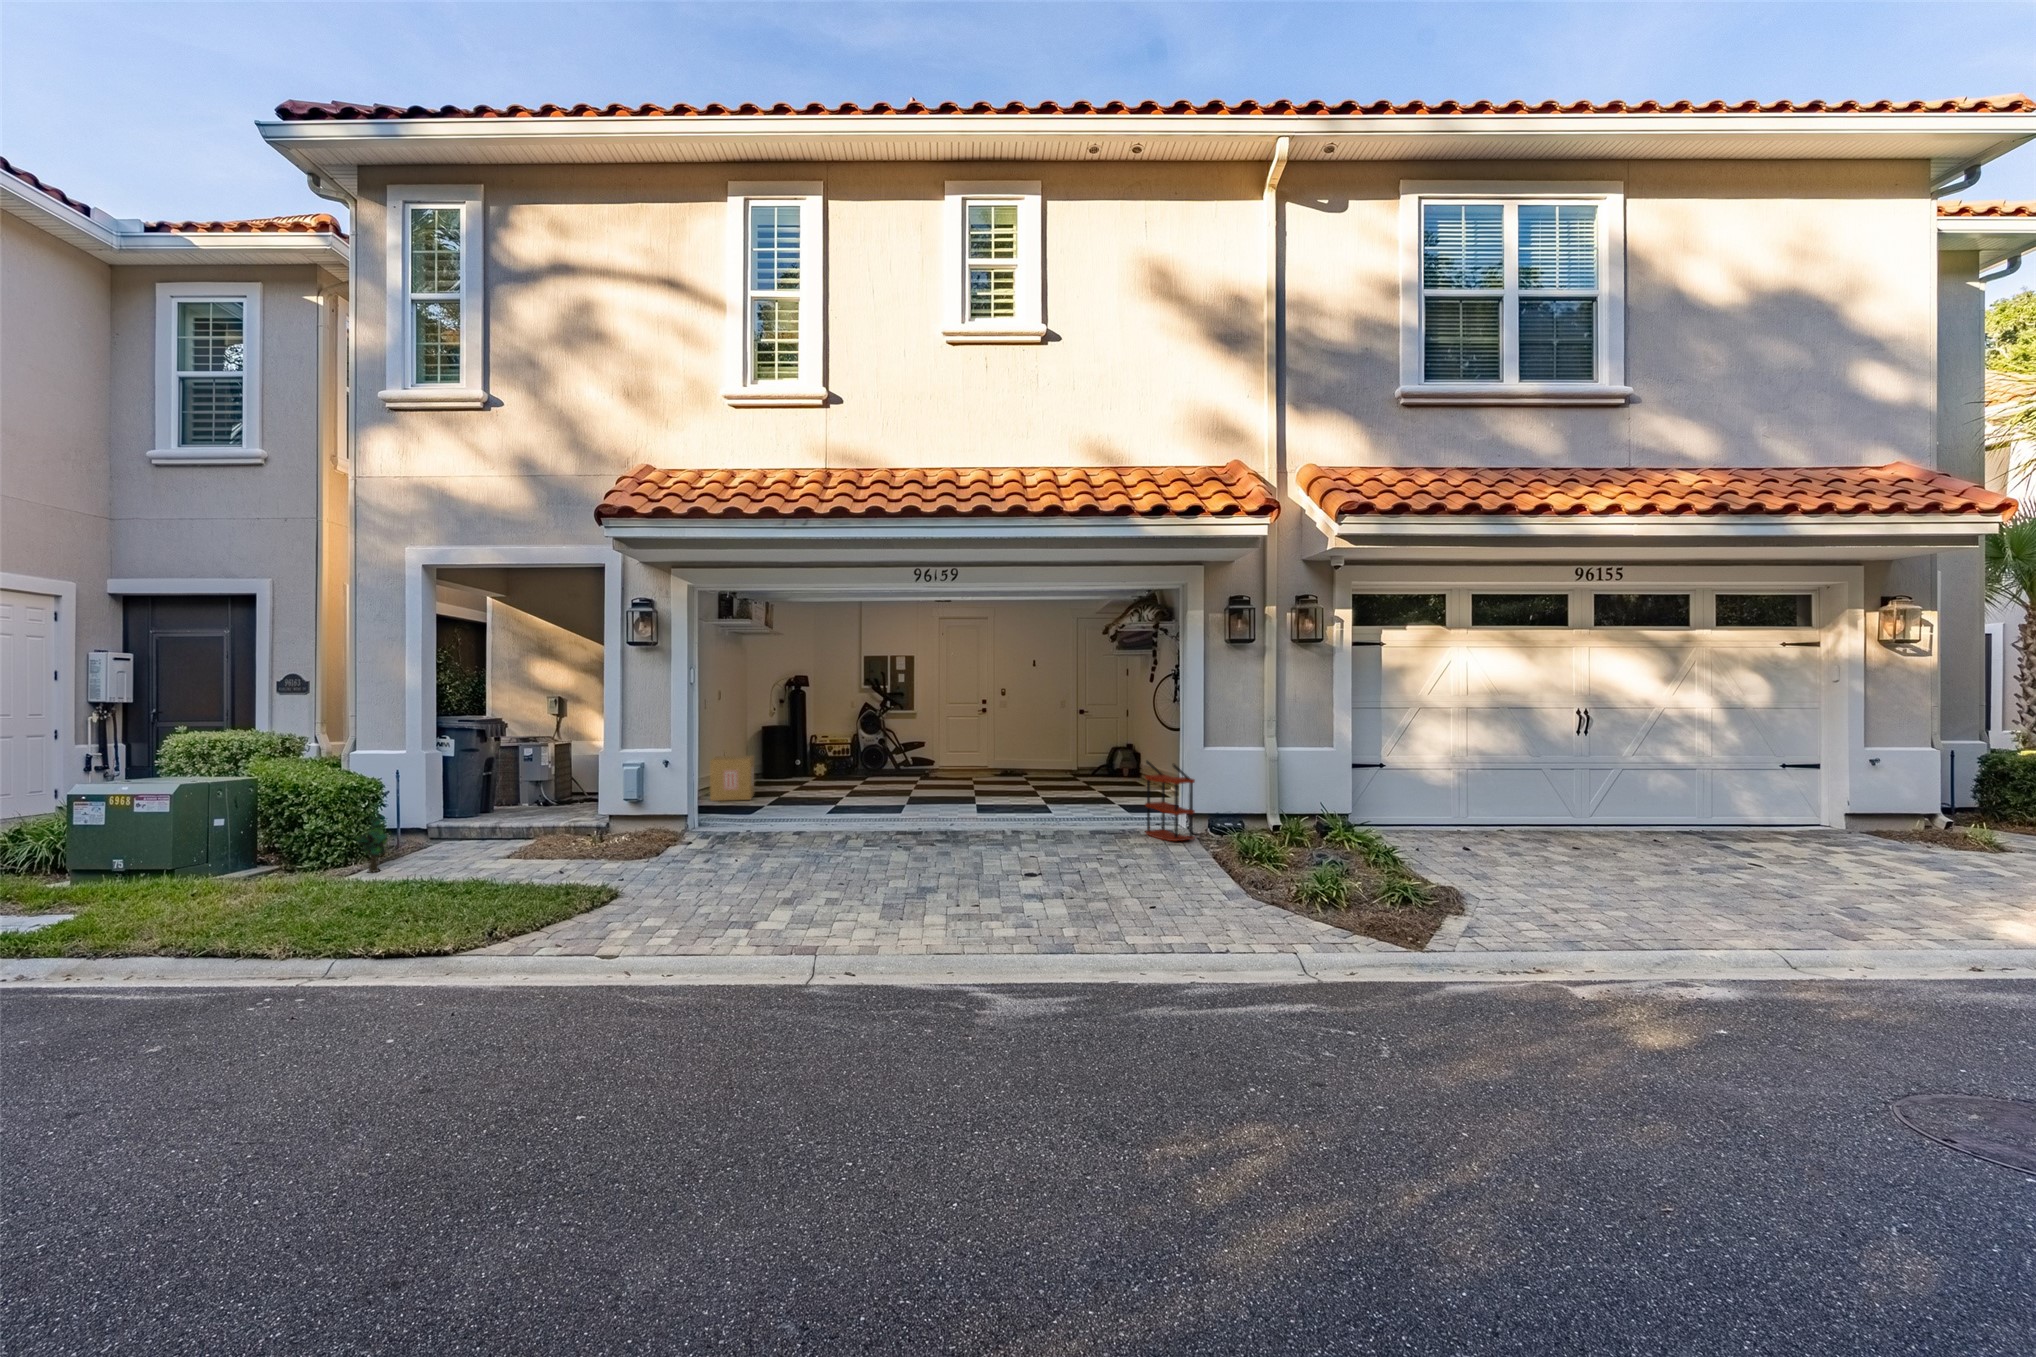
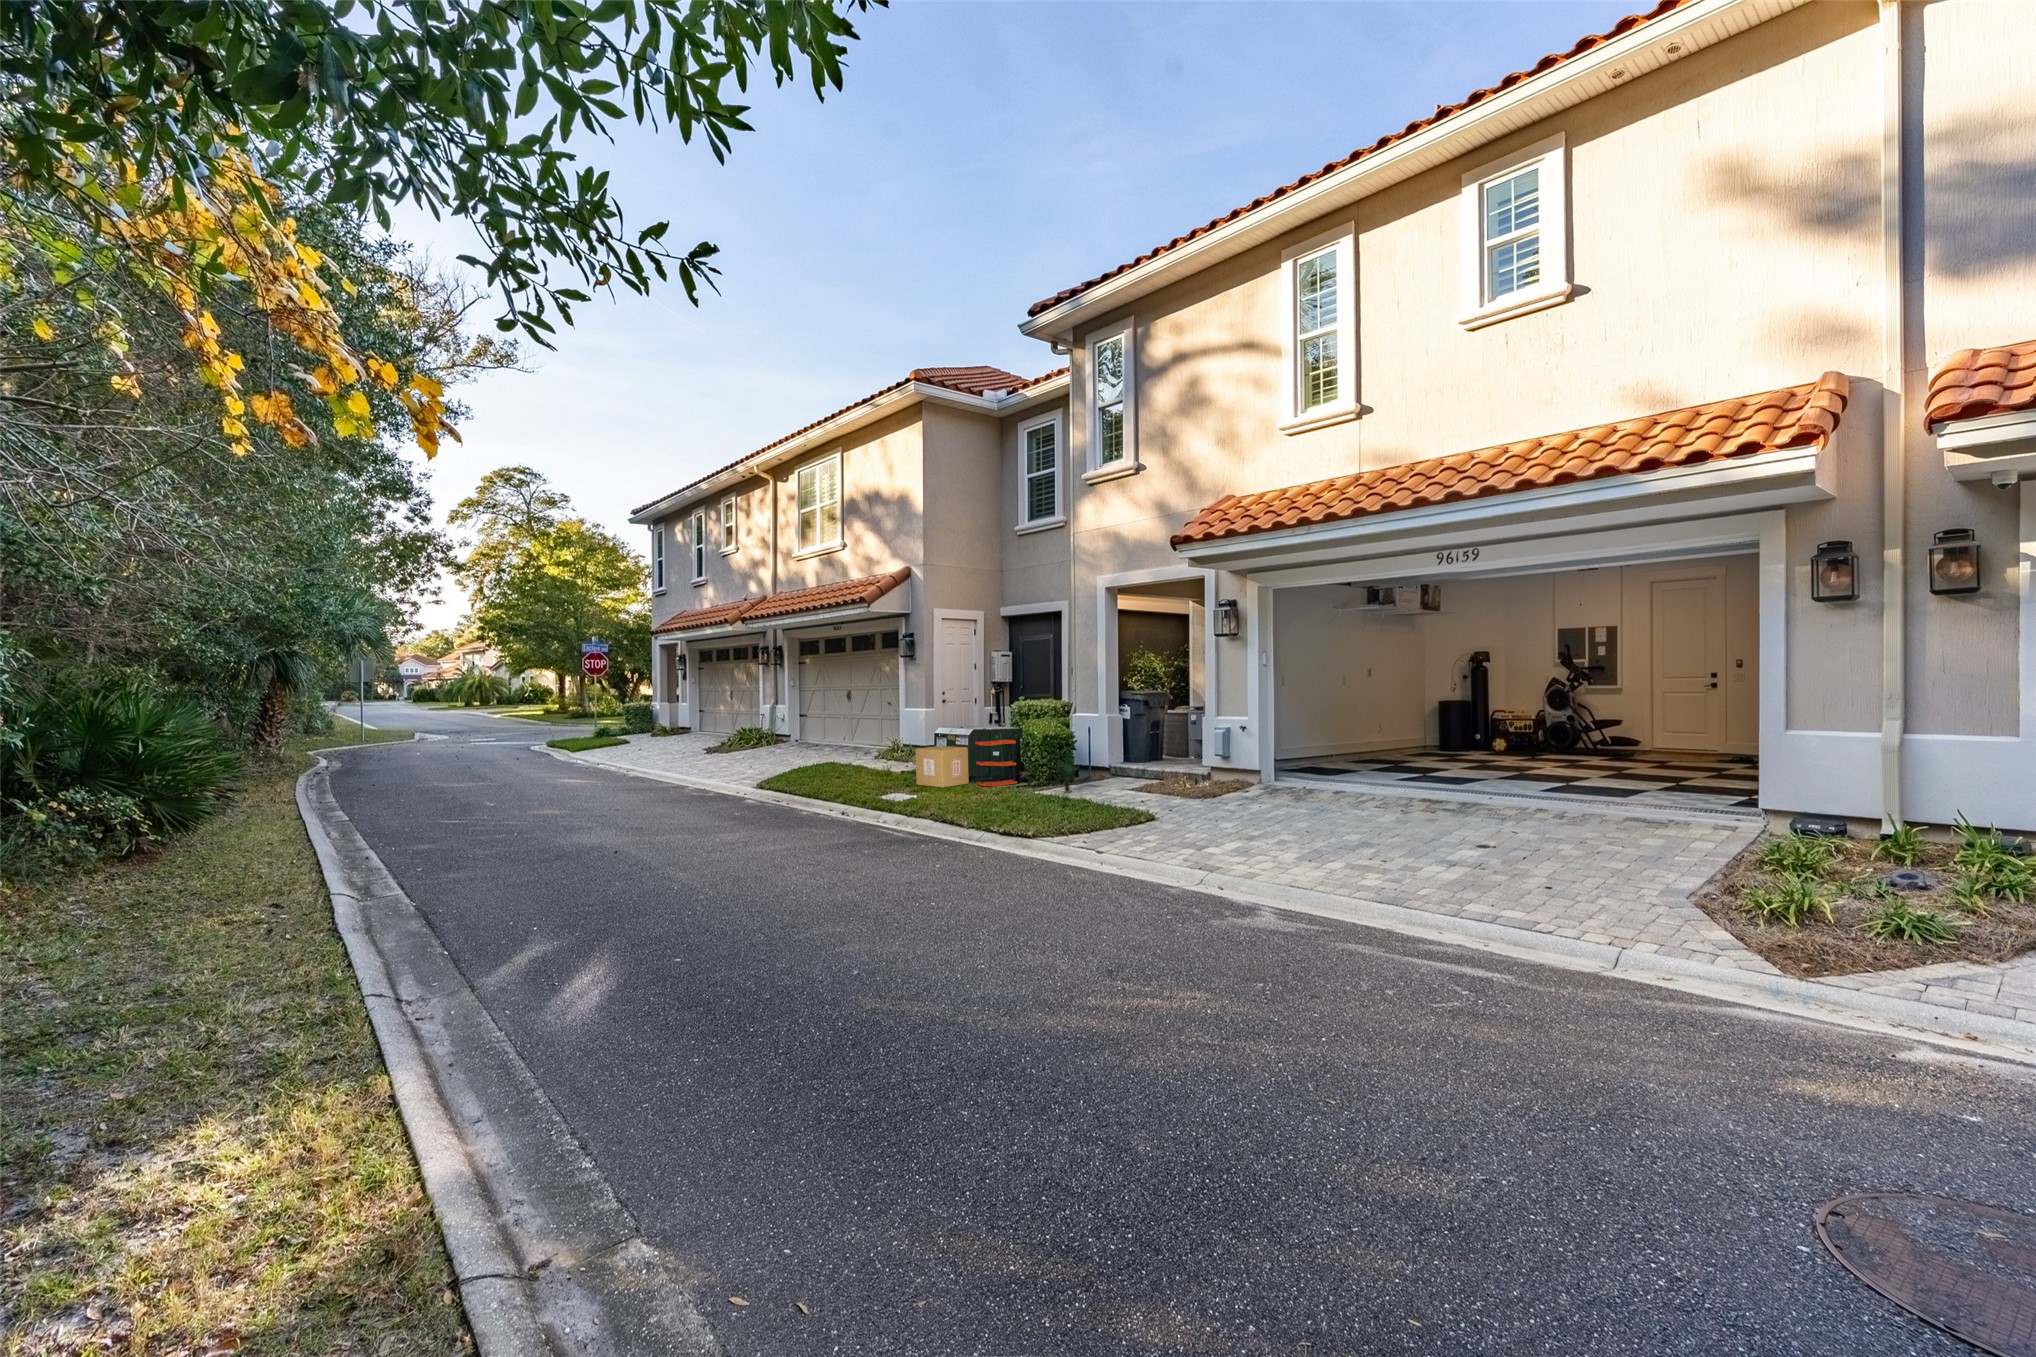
cardboard box: present [710,756,754,801] -> present [916,746,969,788]
shelving unit: present [1145,761,1195,841] -> present [975,729,1017,786]

